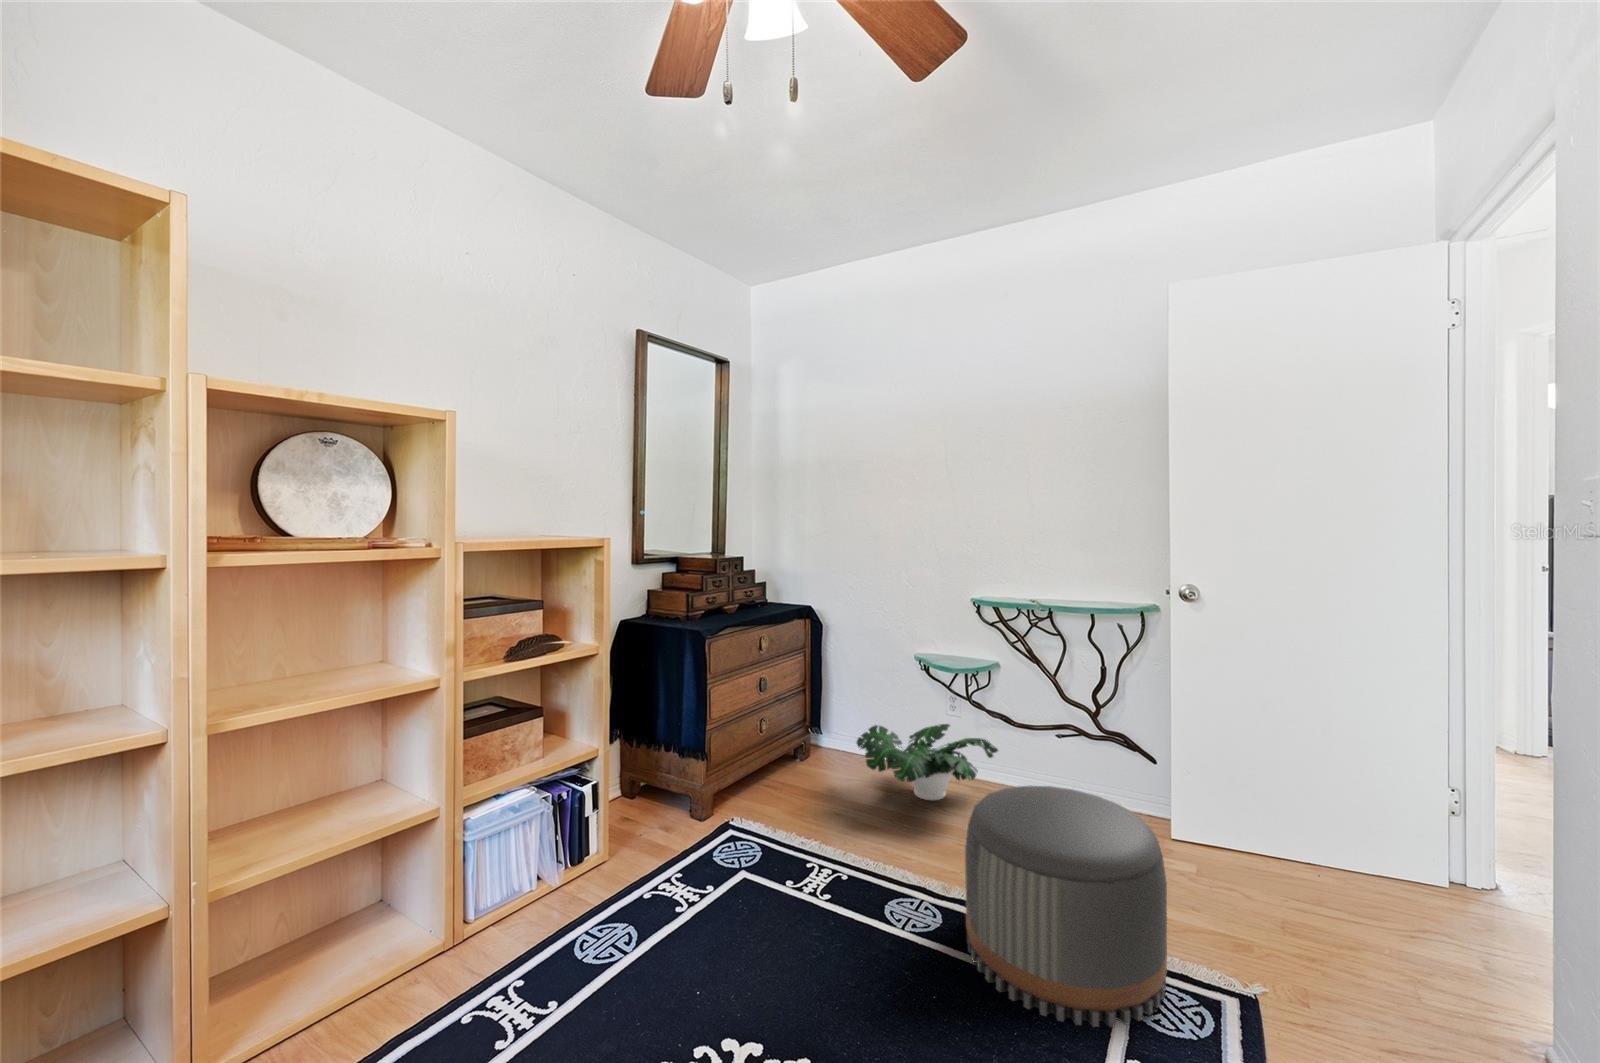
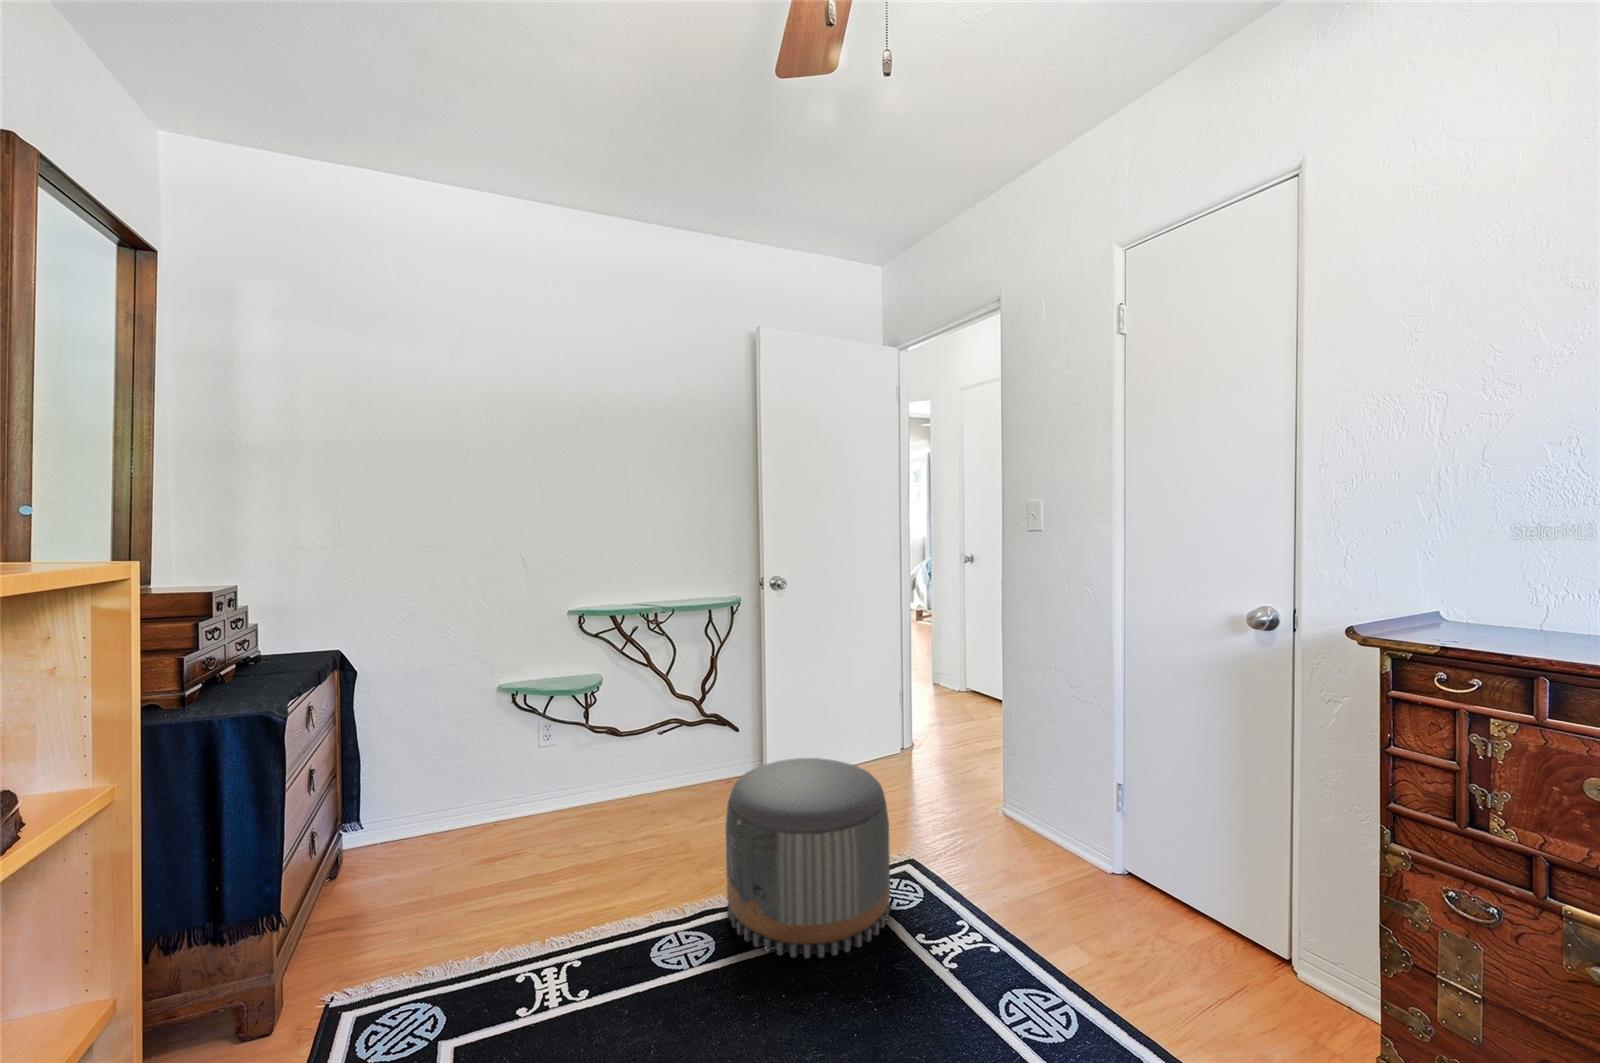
potted plant: present [857,724,998,800] -> none [457,755,632,848]

